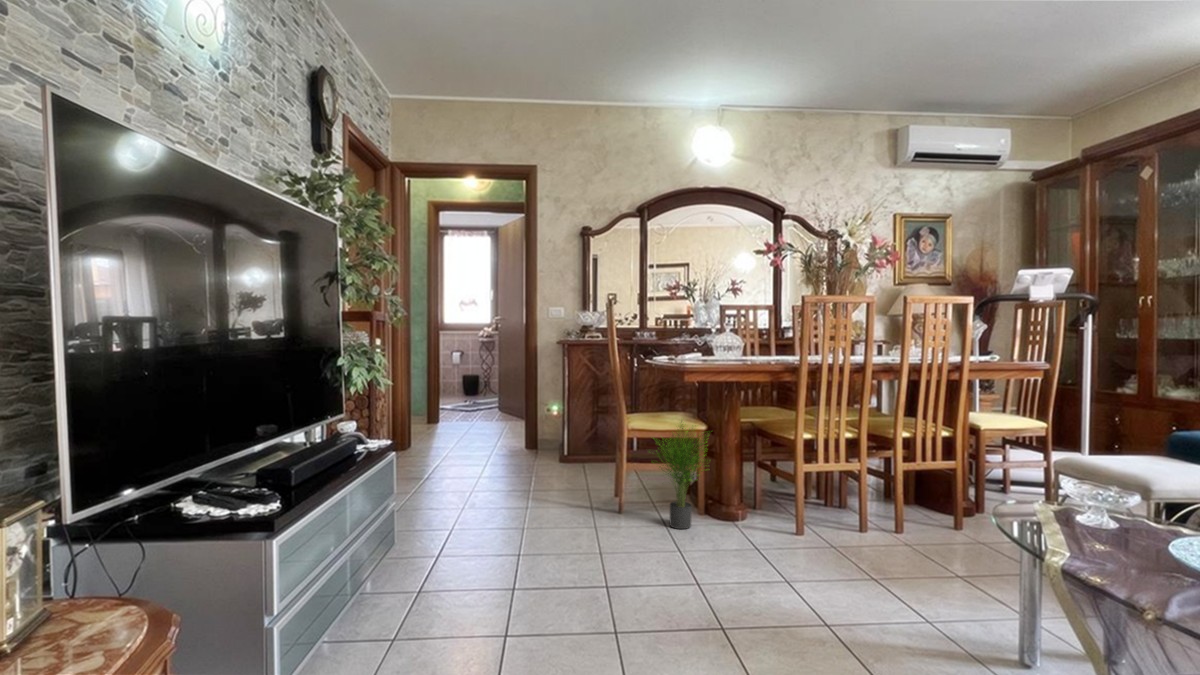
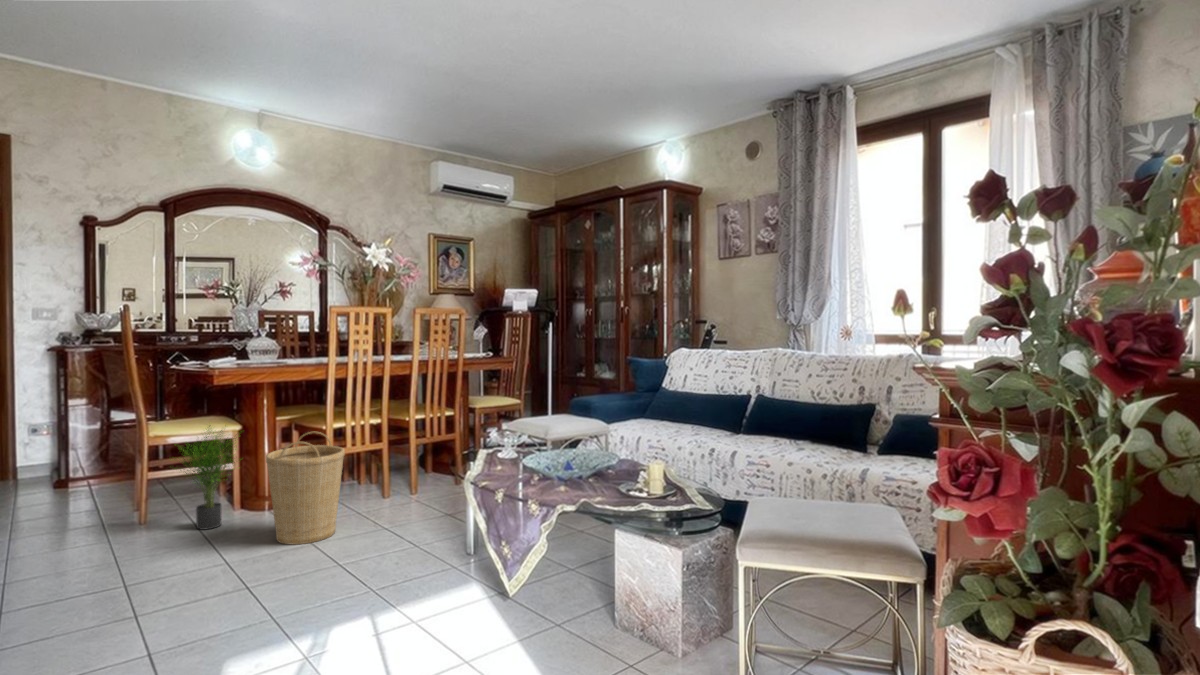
basket: none [739,440,825,573] -> present [266,432,345,545]

